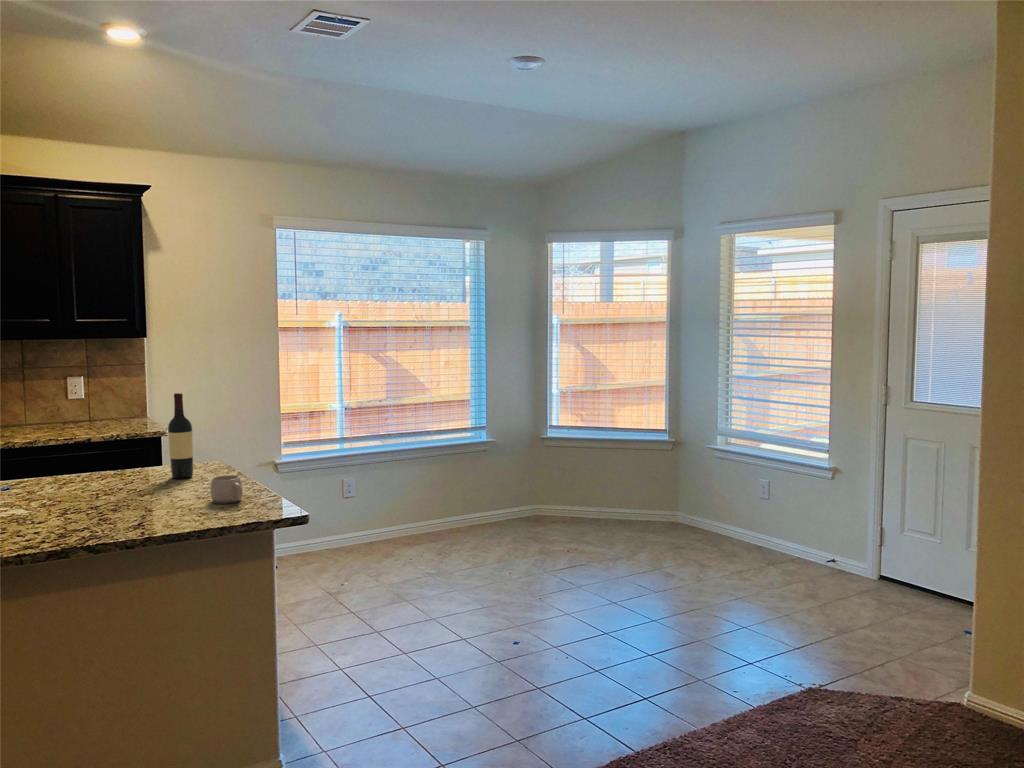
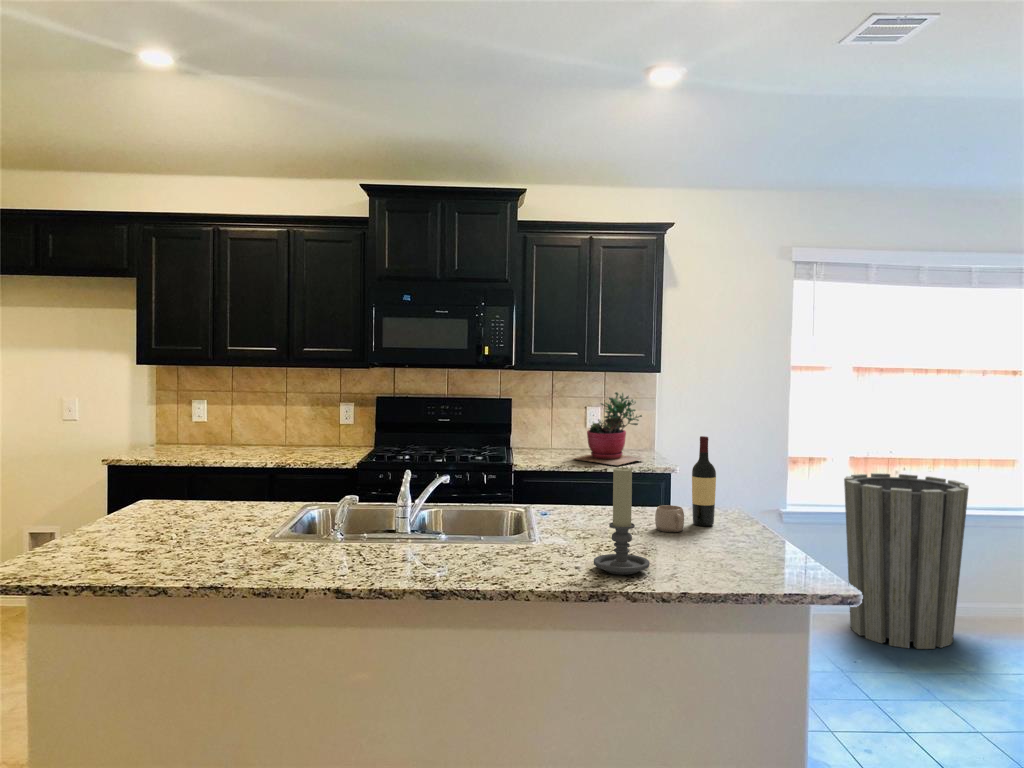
succulent plant: none [48,358,134,433] -> present [574,392,644,465]
trash can: none [330,419,428,566] -> present [844,473,969,649]
candle holder: none [54,425,116,532] -> present [594,467,650,575]
mug: present [210,475,243,504] -> present [655,505,684,532]

